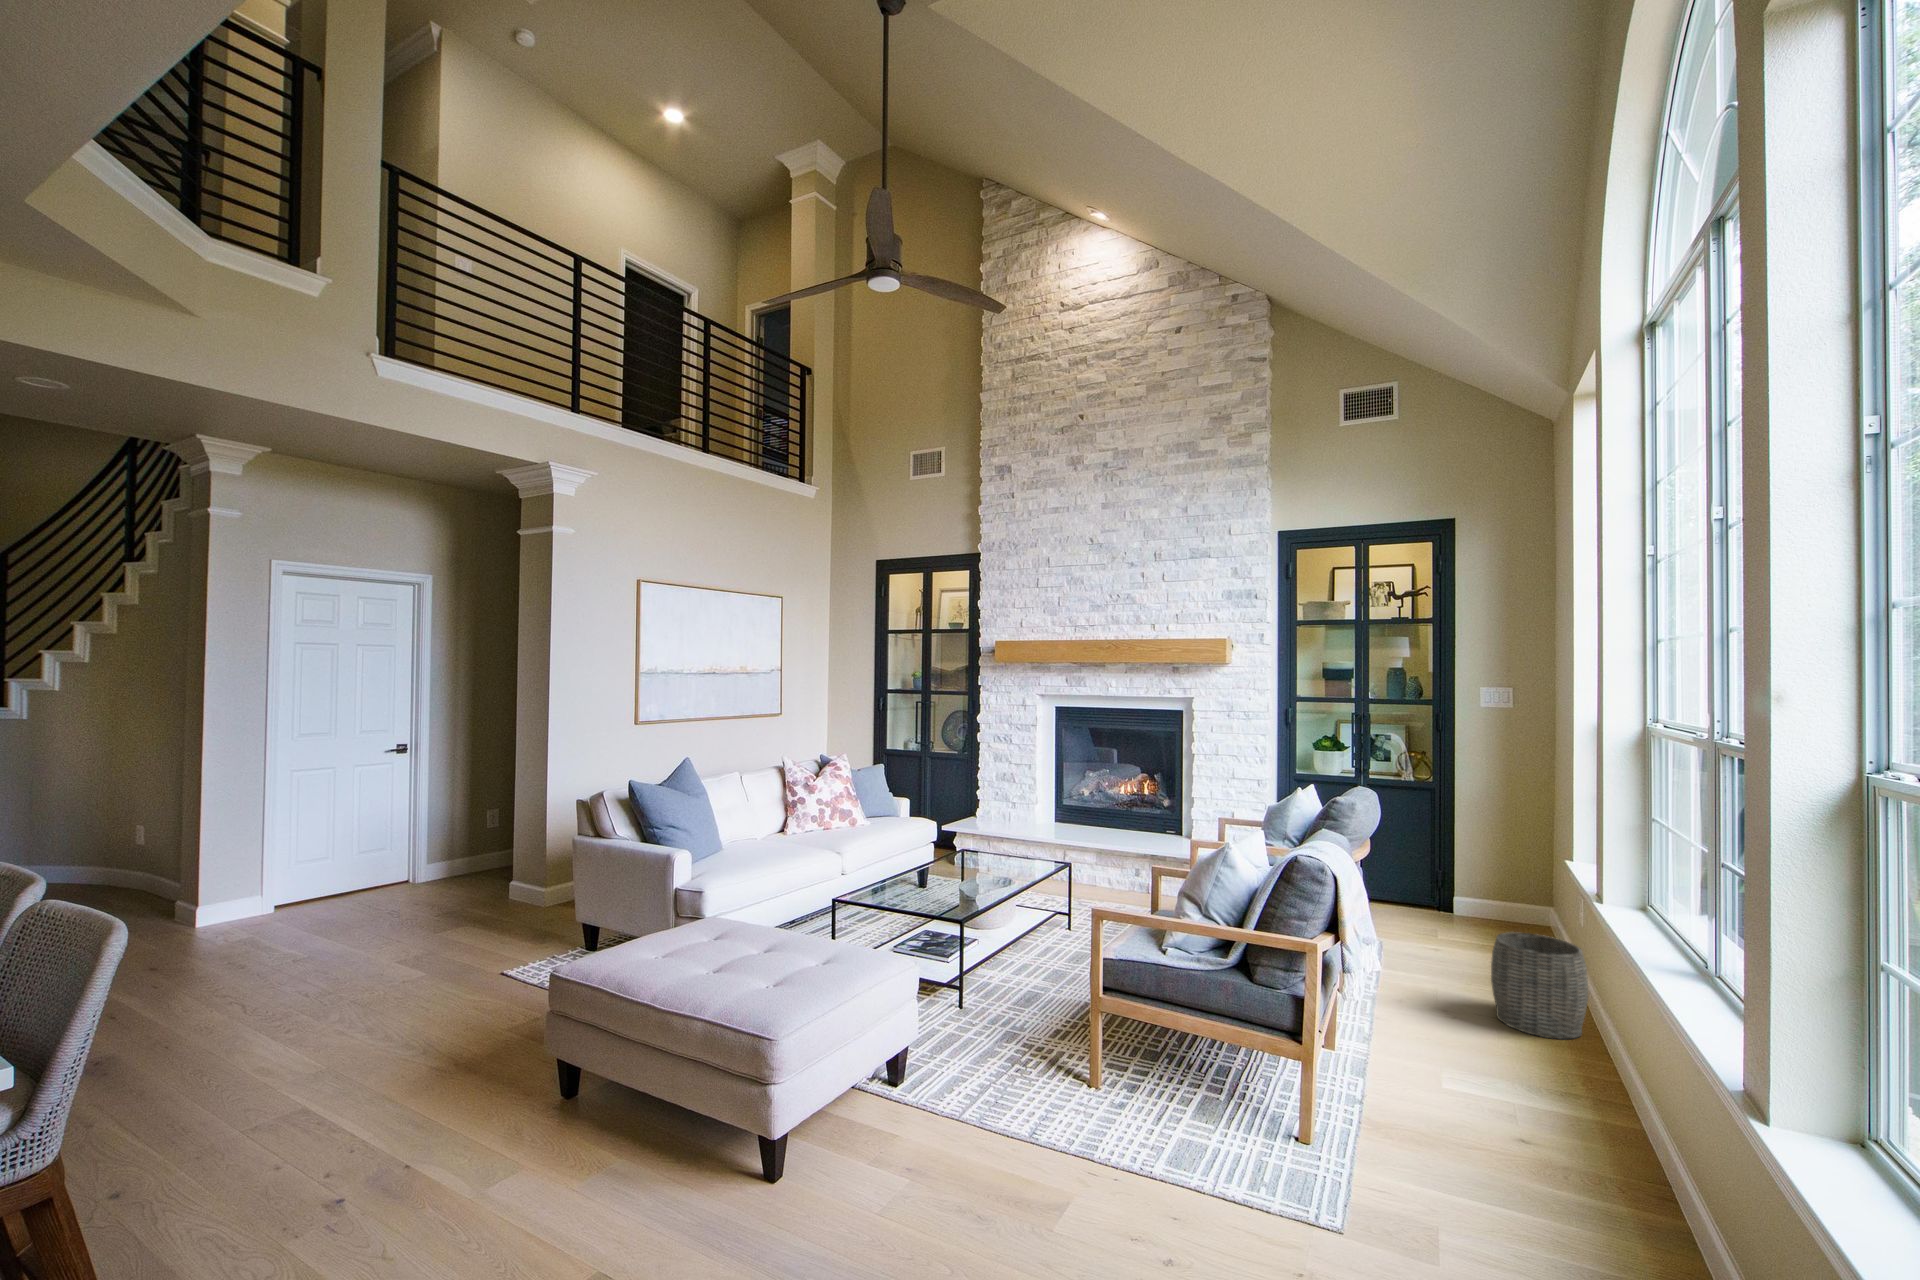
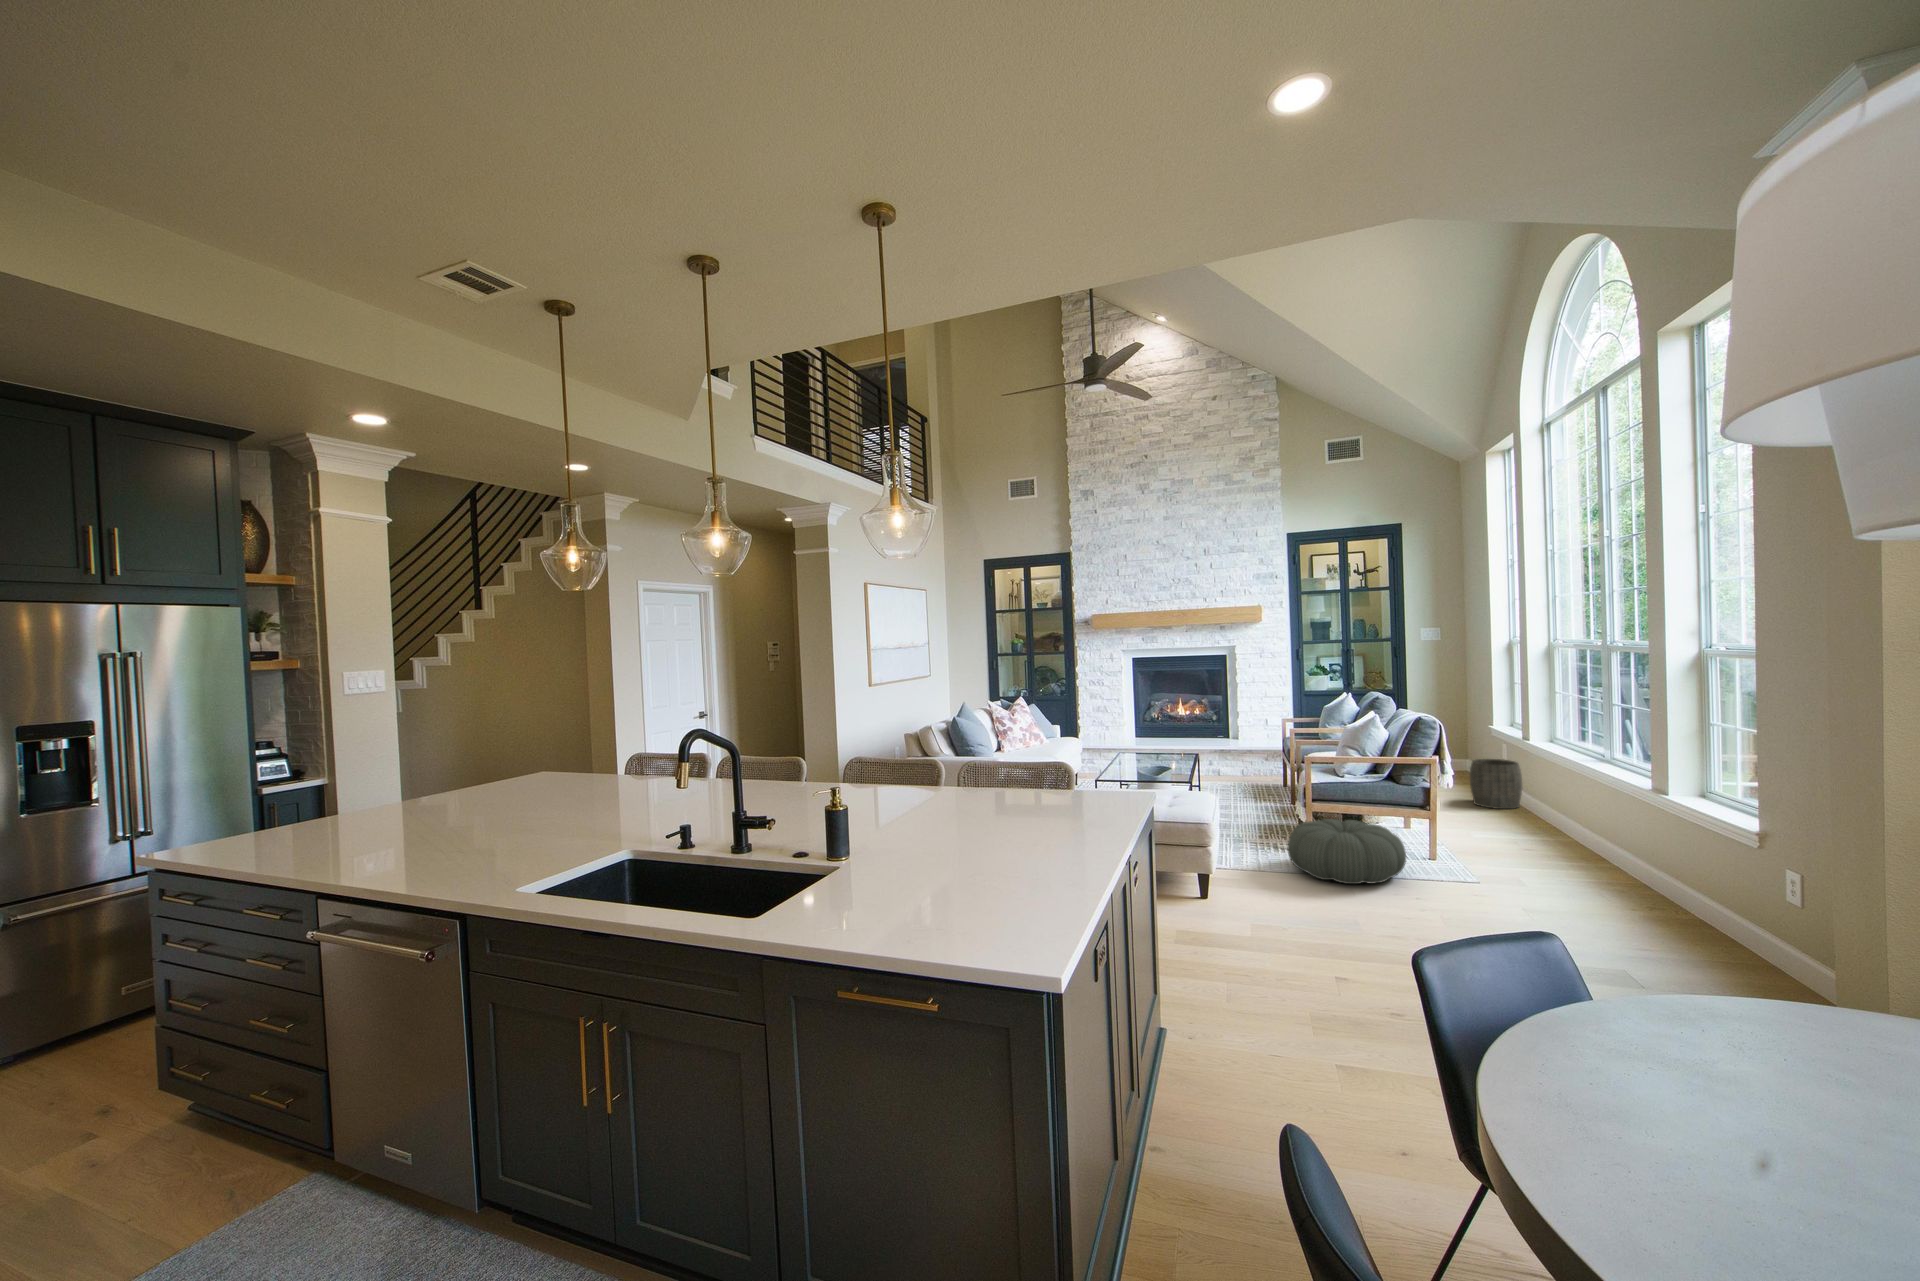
pouf: none [964,1037,1178,1211] -> present [1288,819,1406,884]

